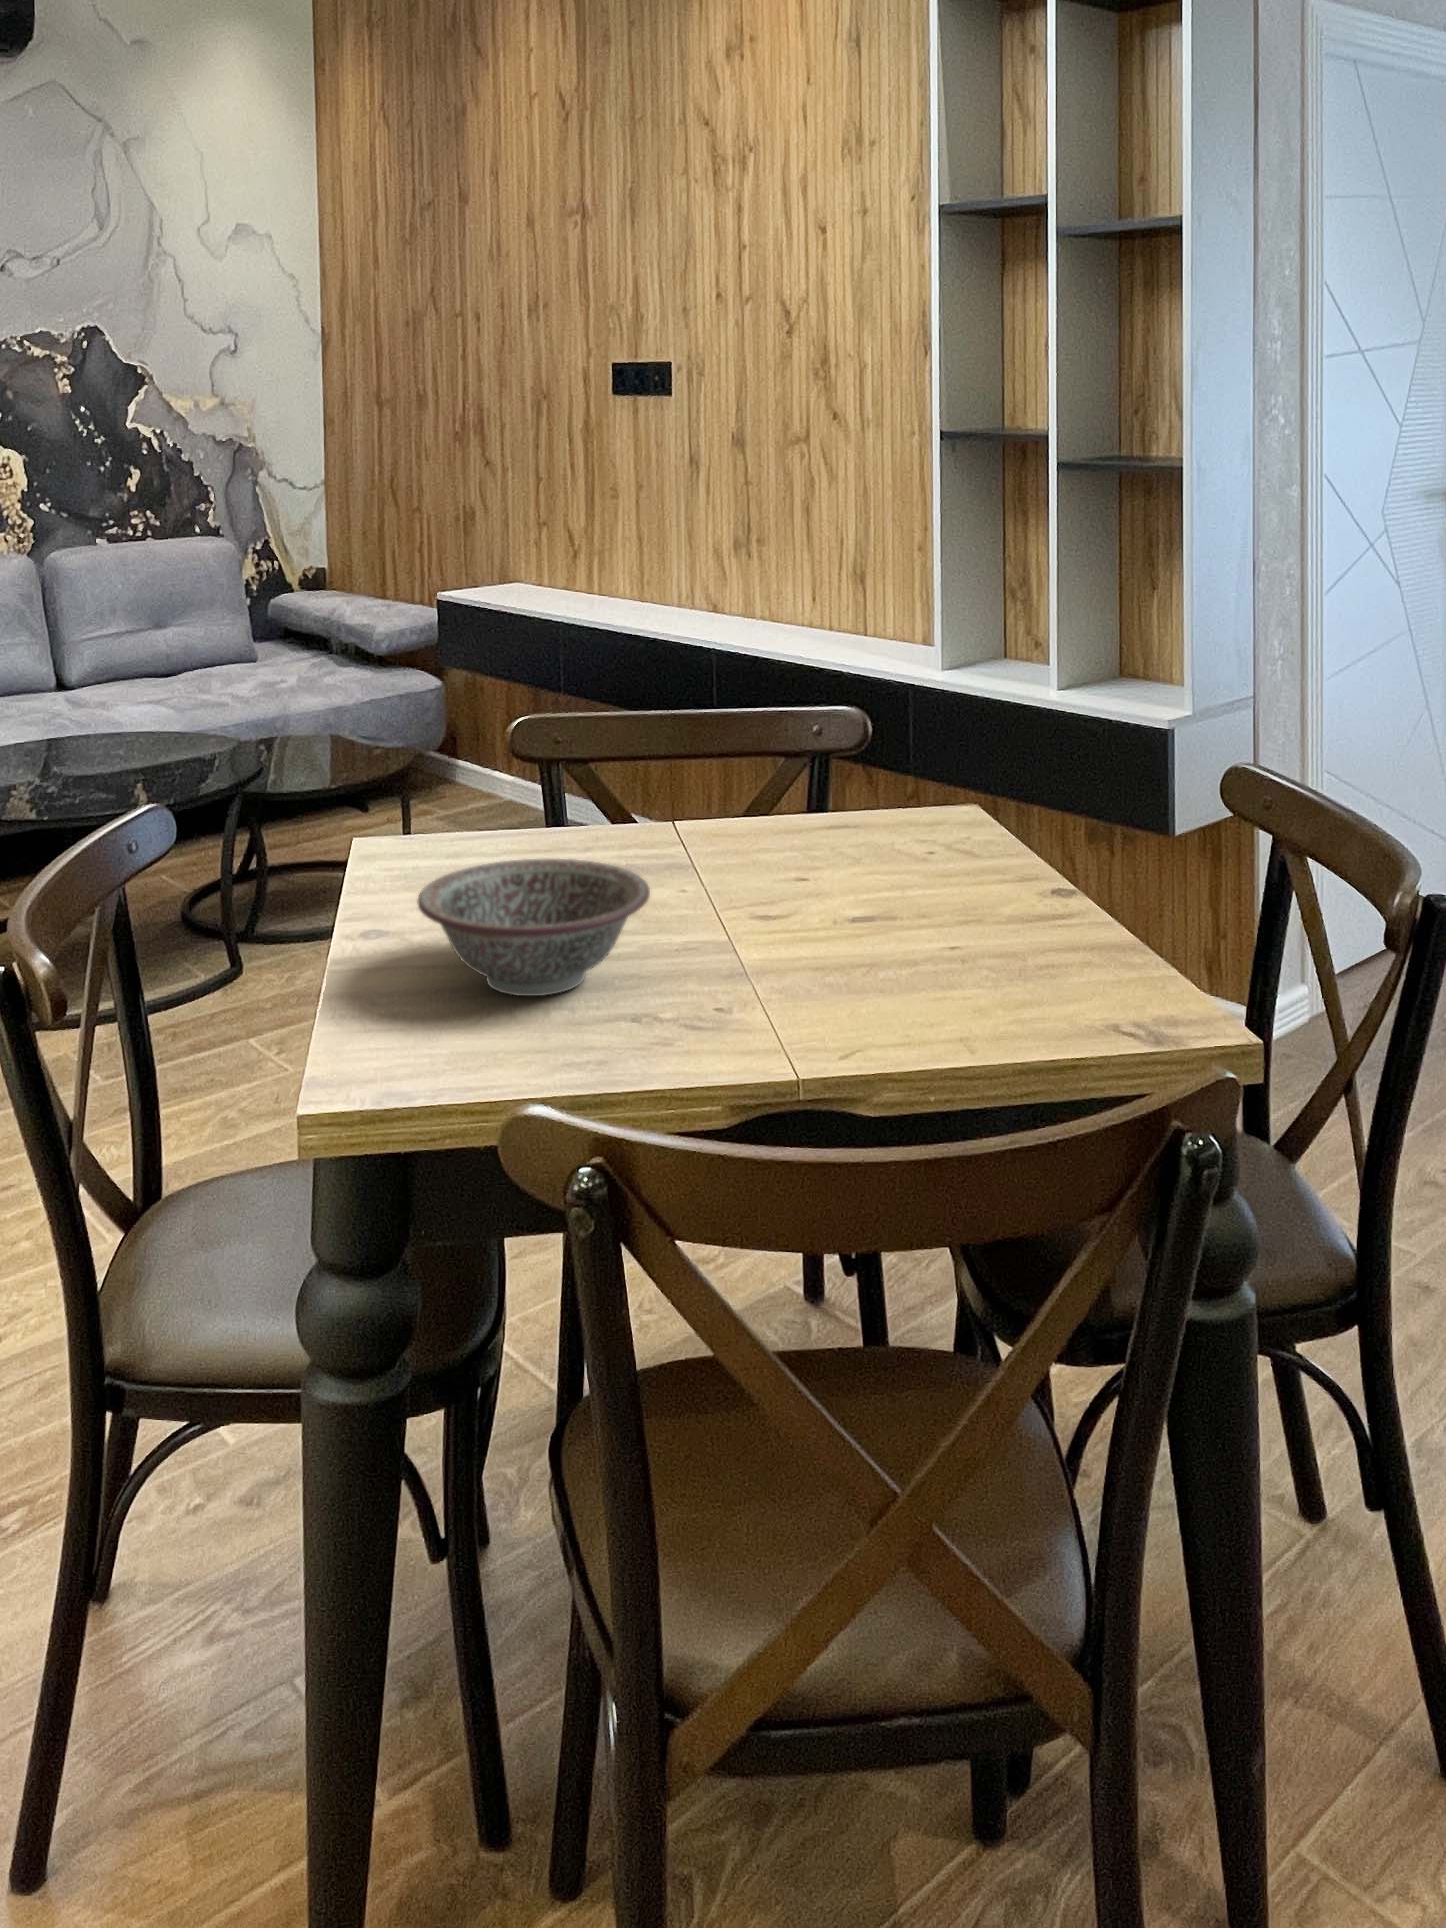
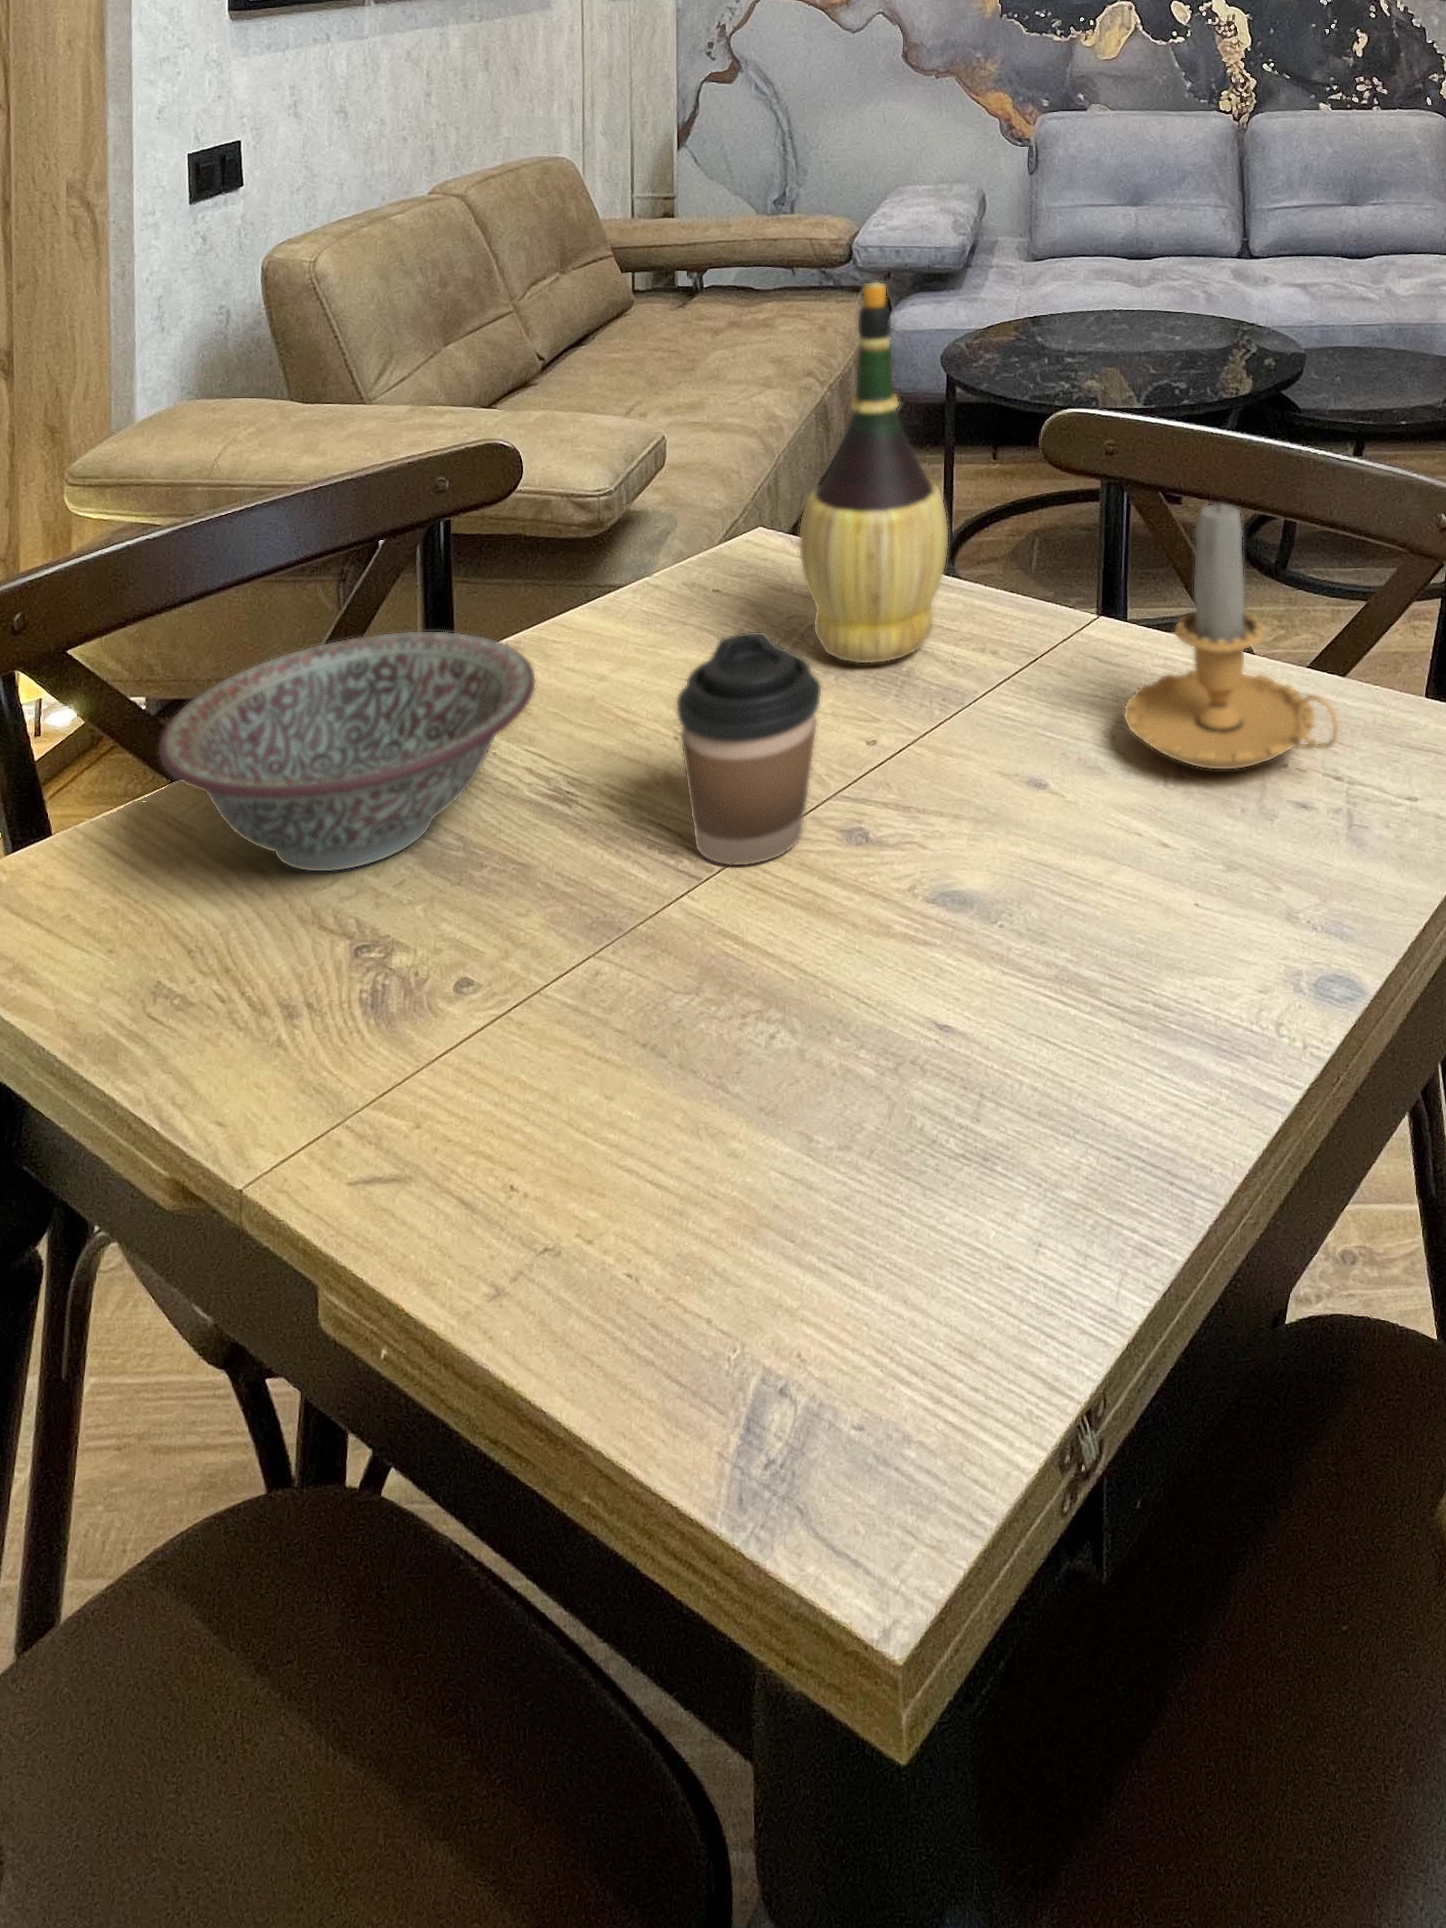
wine bottle: none [550,608,651,863] -> present [800,282,948,663]
candle: none [801,697,940,851] -> present [1125,503,1338,769]
coffee cup: none [692,803,779,933] -> present [677,632,821,865]

